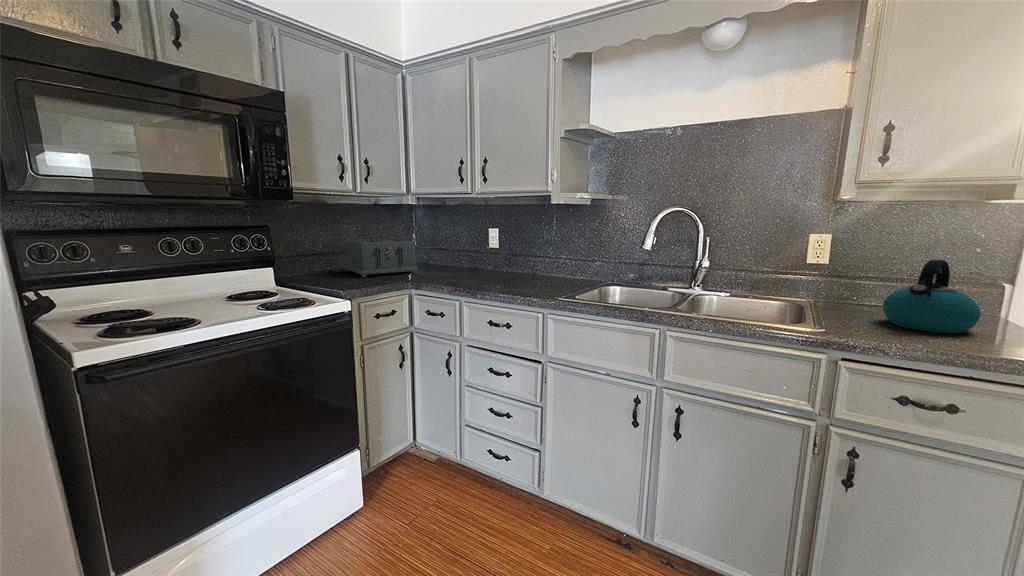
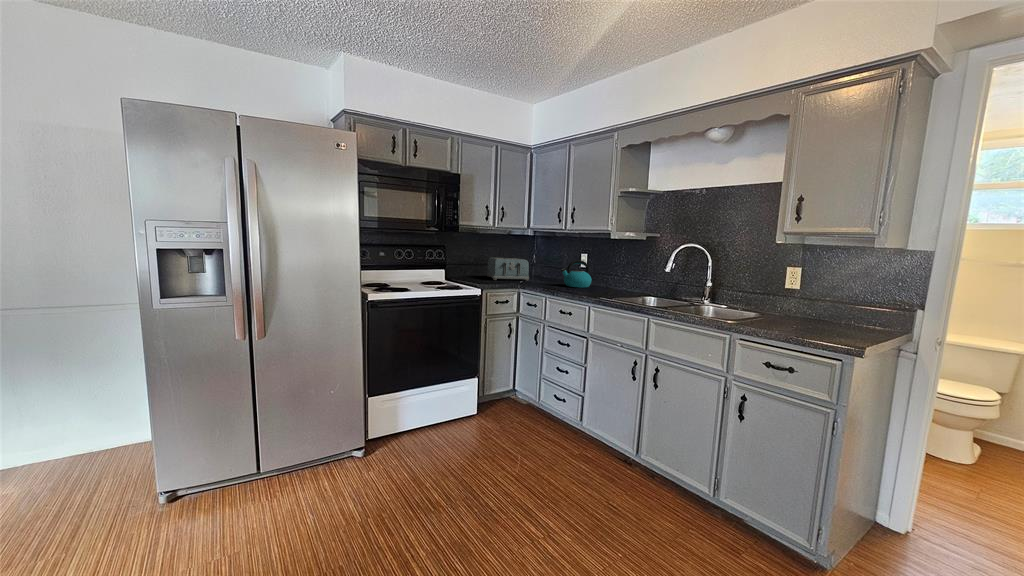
kettle: present [883,260,981,333] -> present [561,260,592,288]

